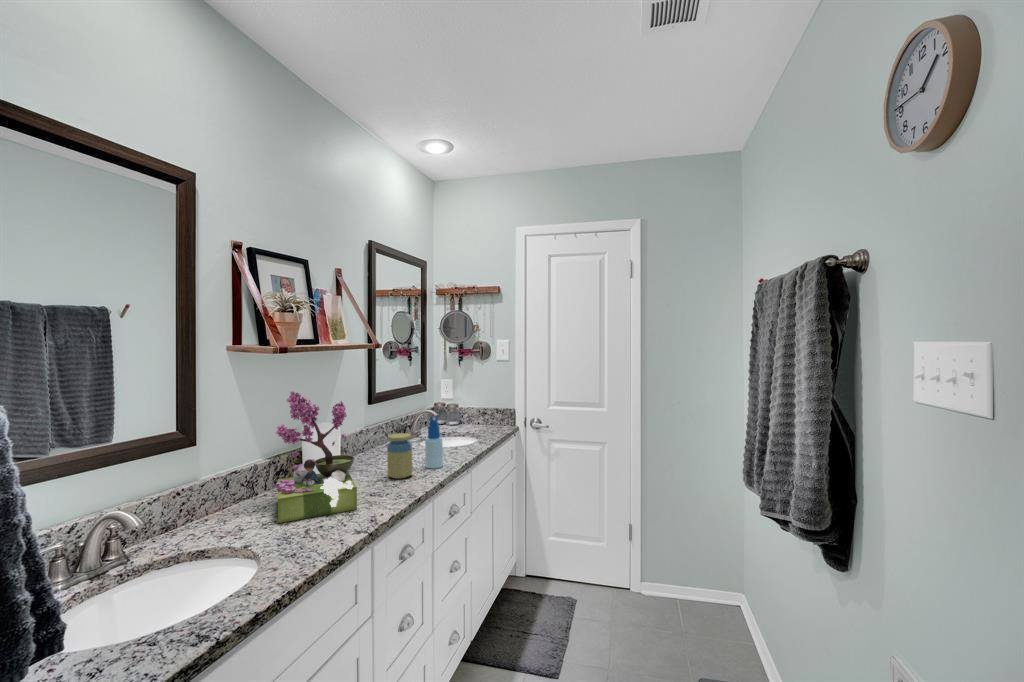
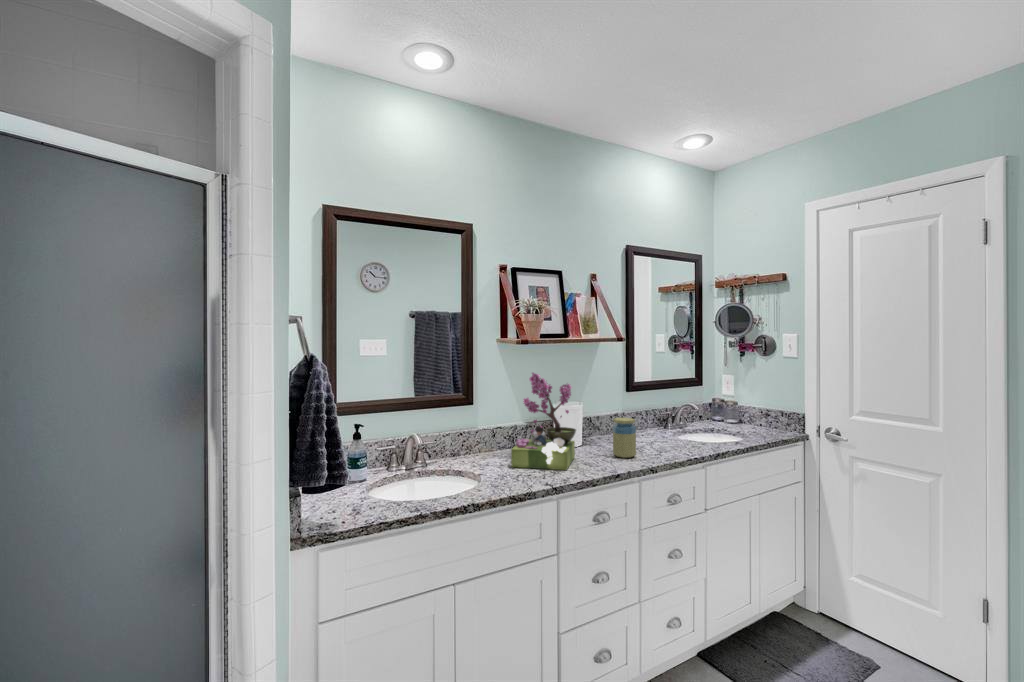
spray bottle: present [425,416,443,468] -> none [654,406,671,456]

